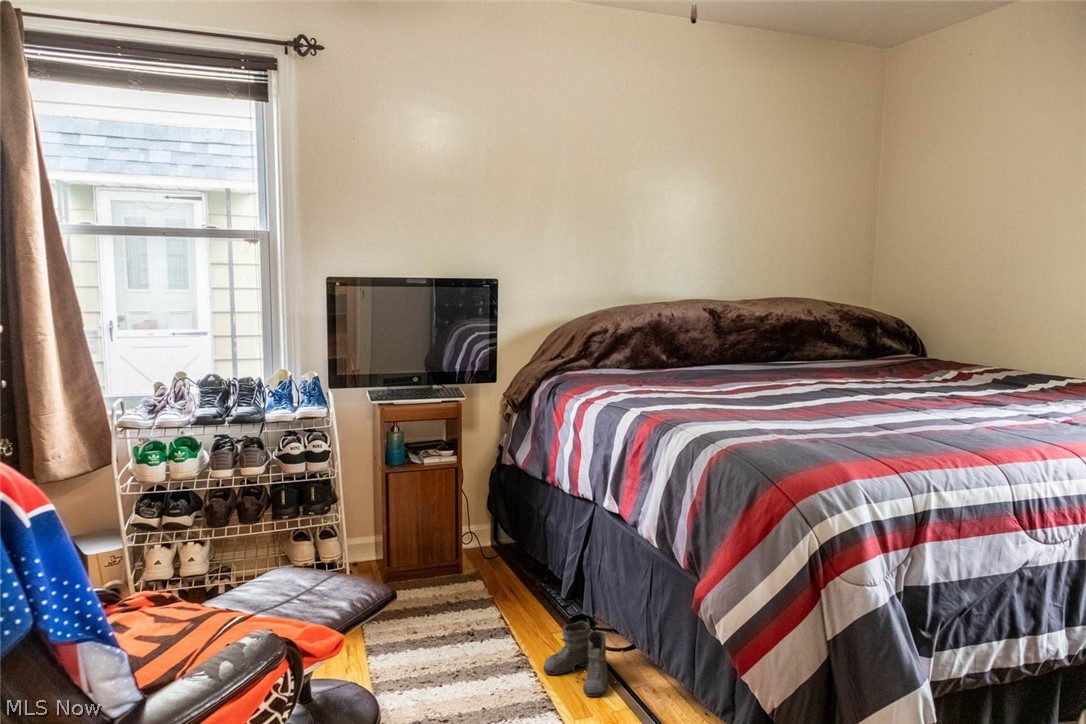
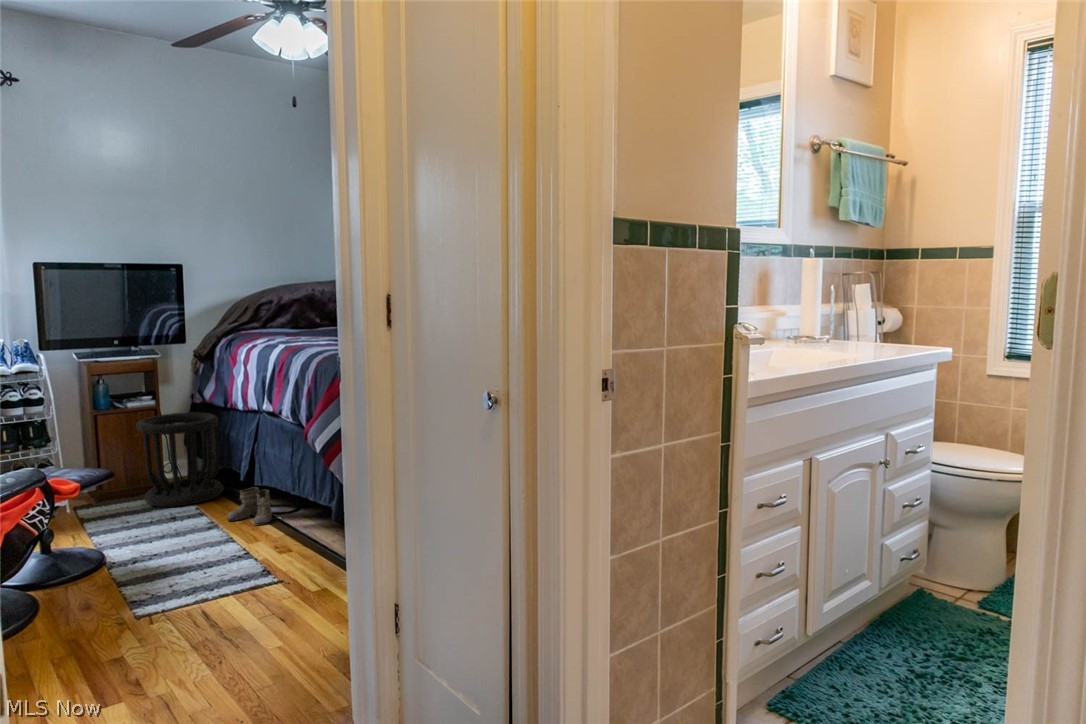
wastebasket: none [432,478,534,618] -> present [136,412,224,507]

